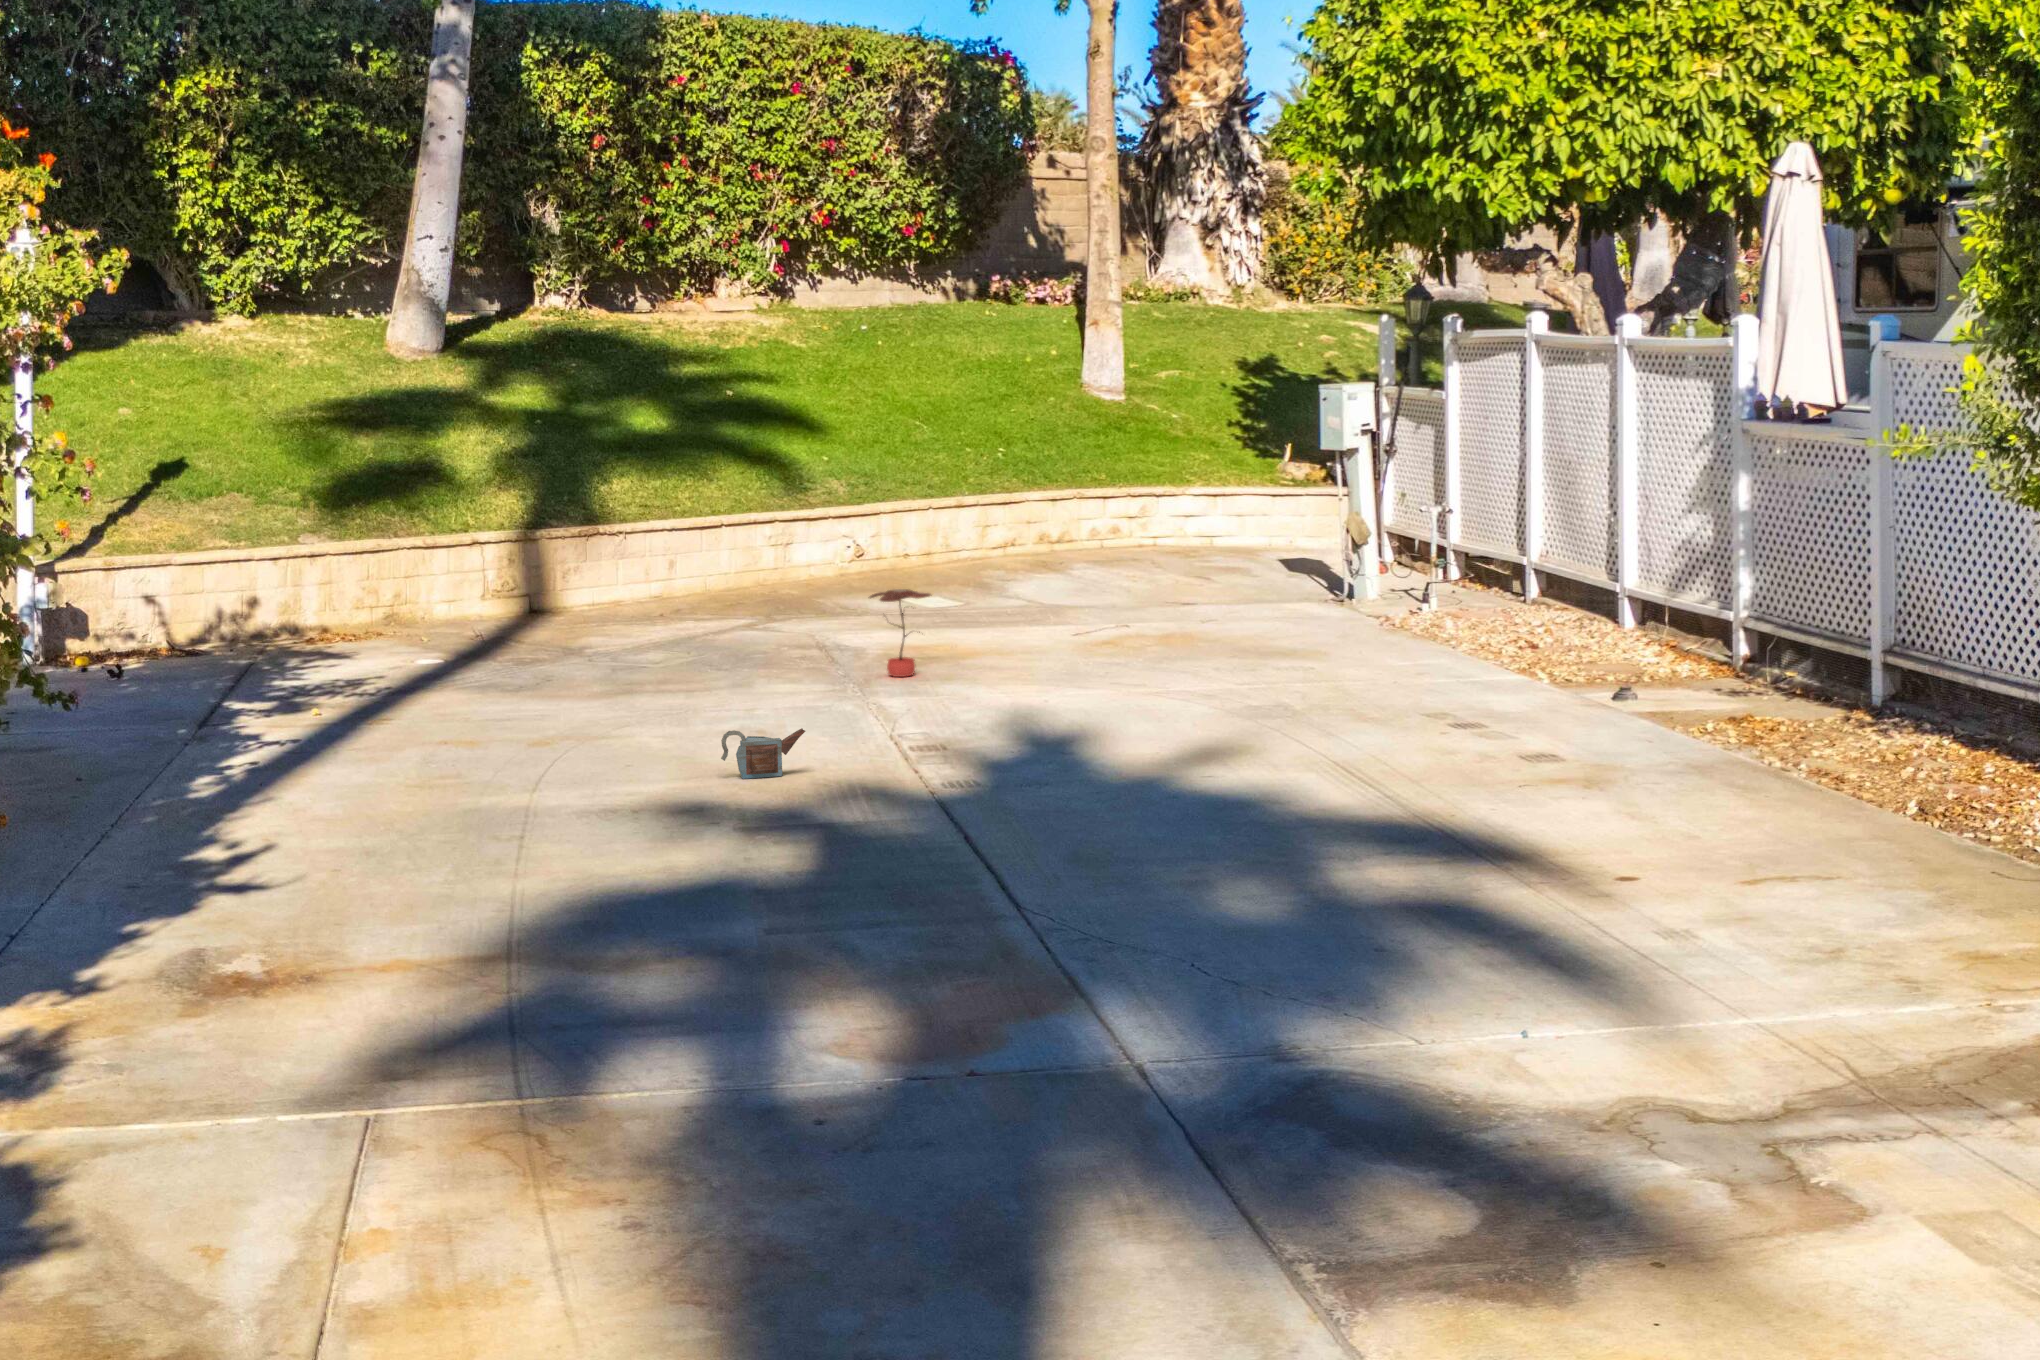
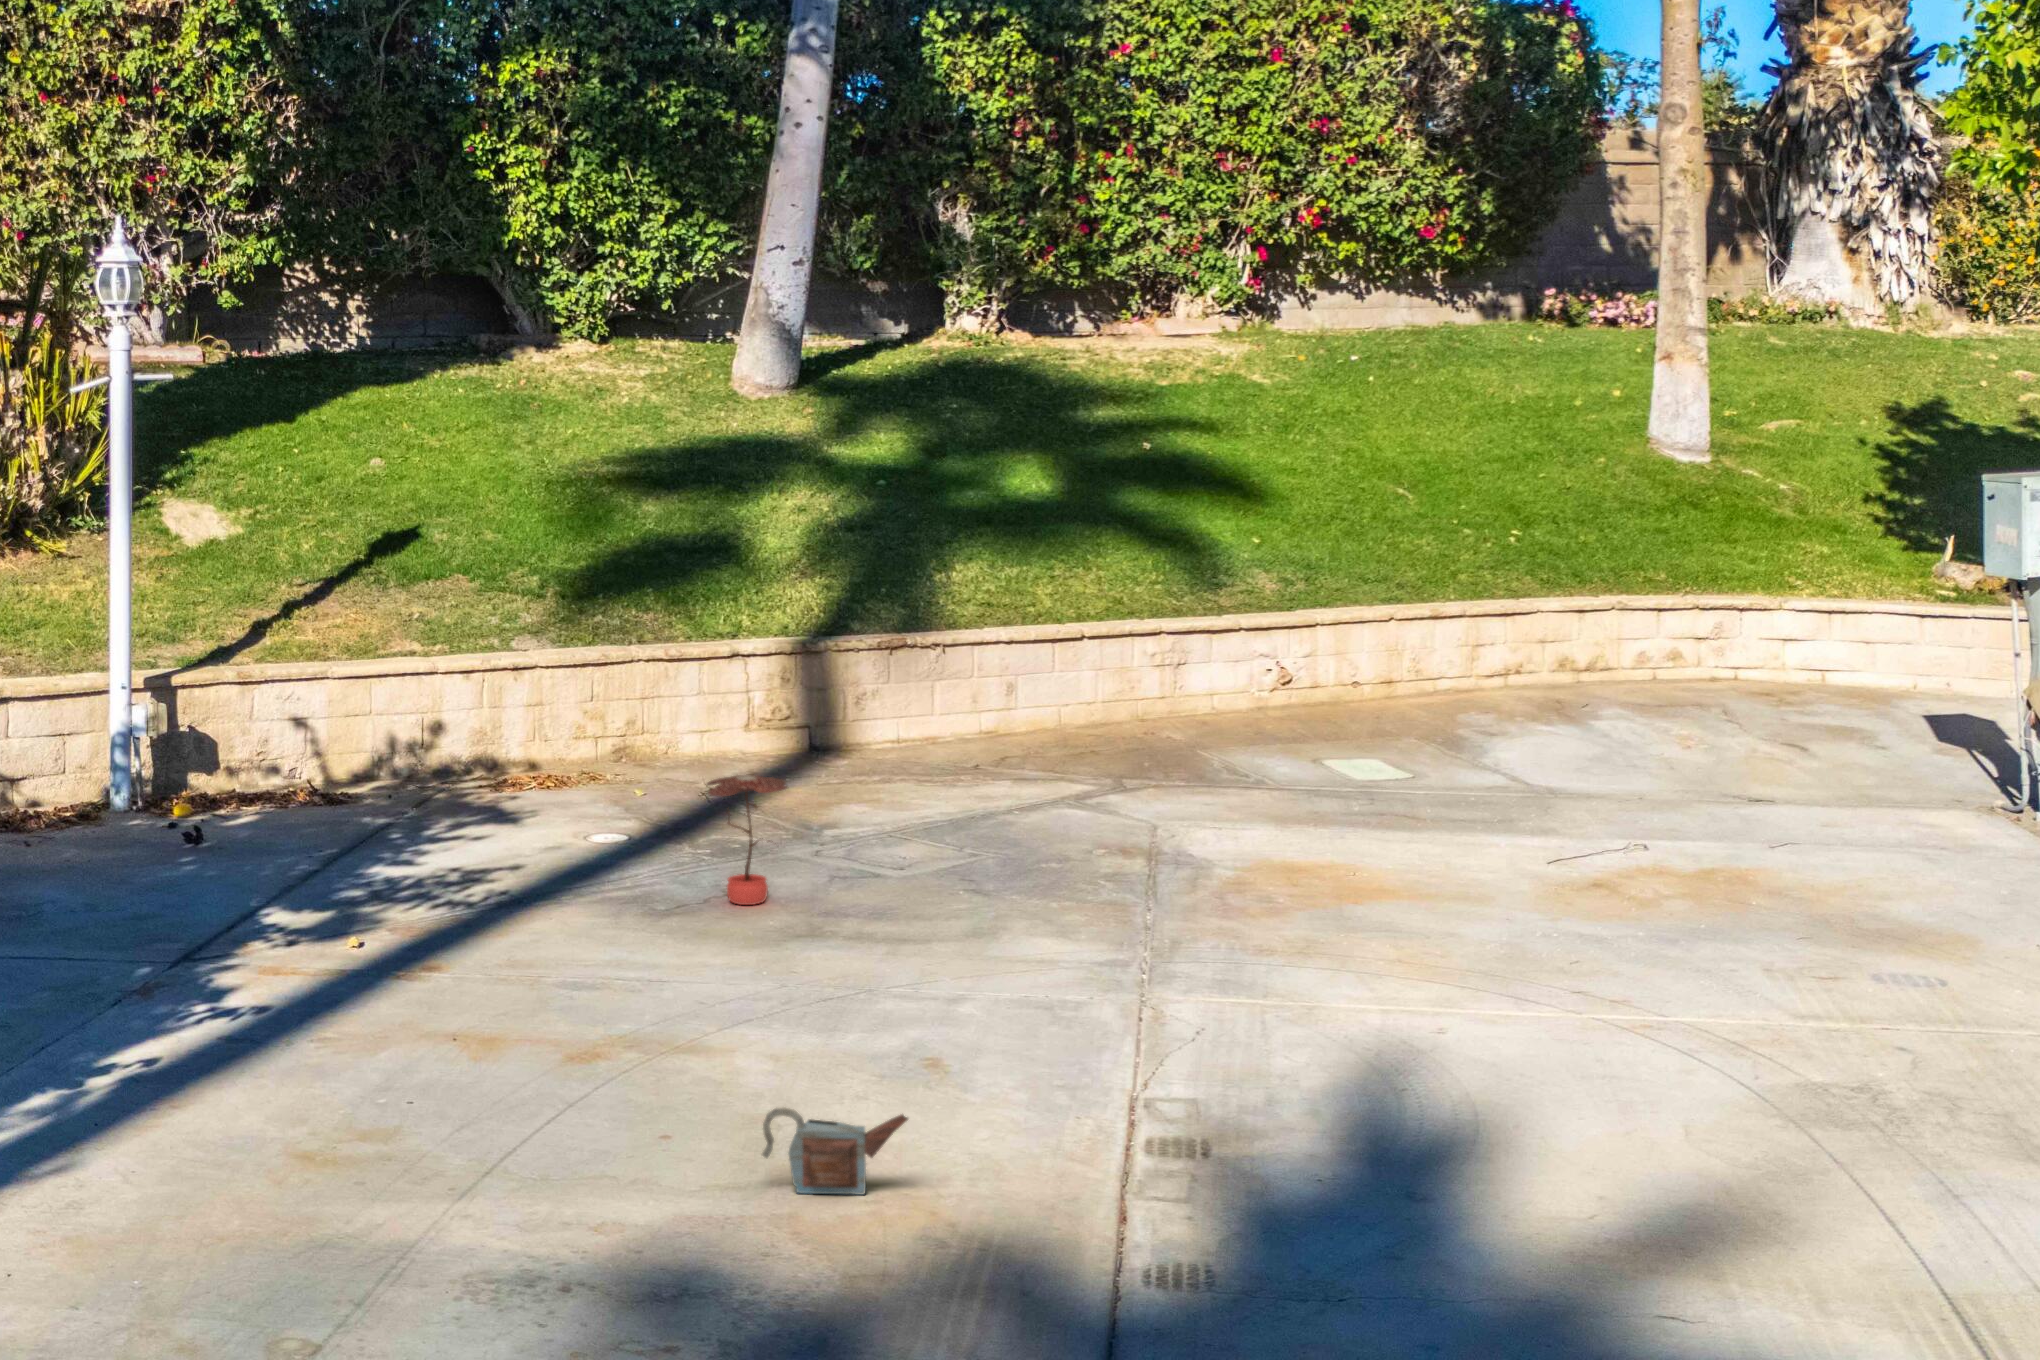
potted plant: present [870,589,931,677] -> present [707,775,787,905]

